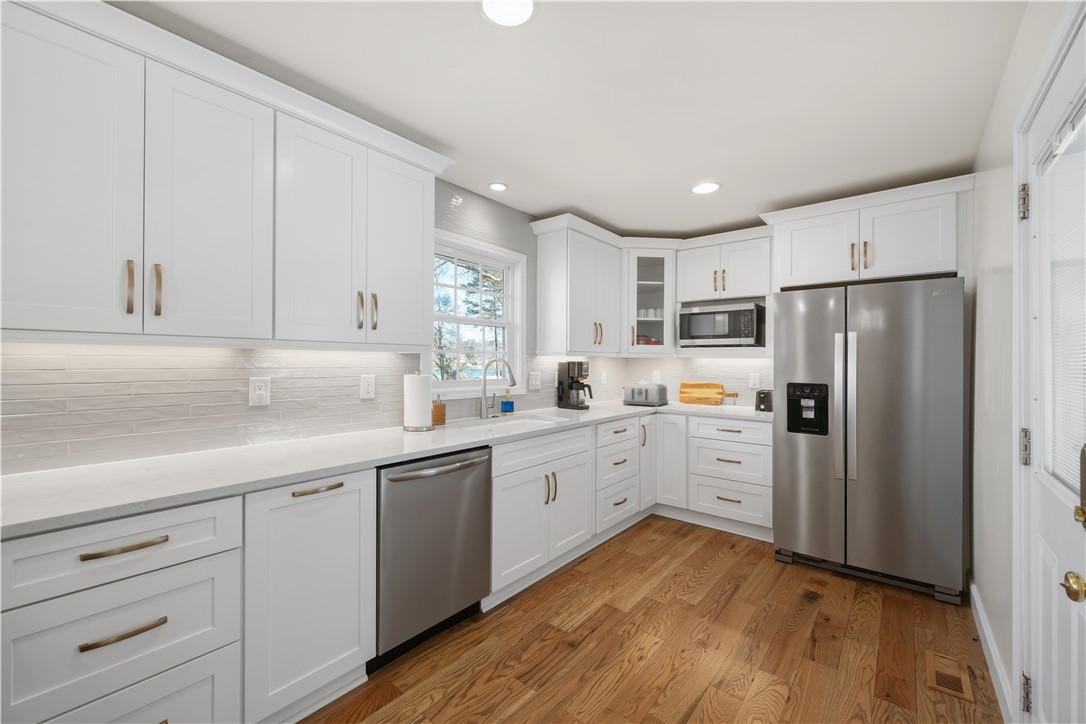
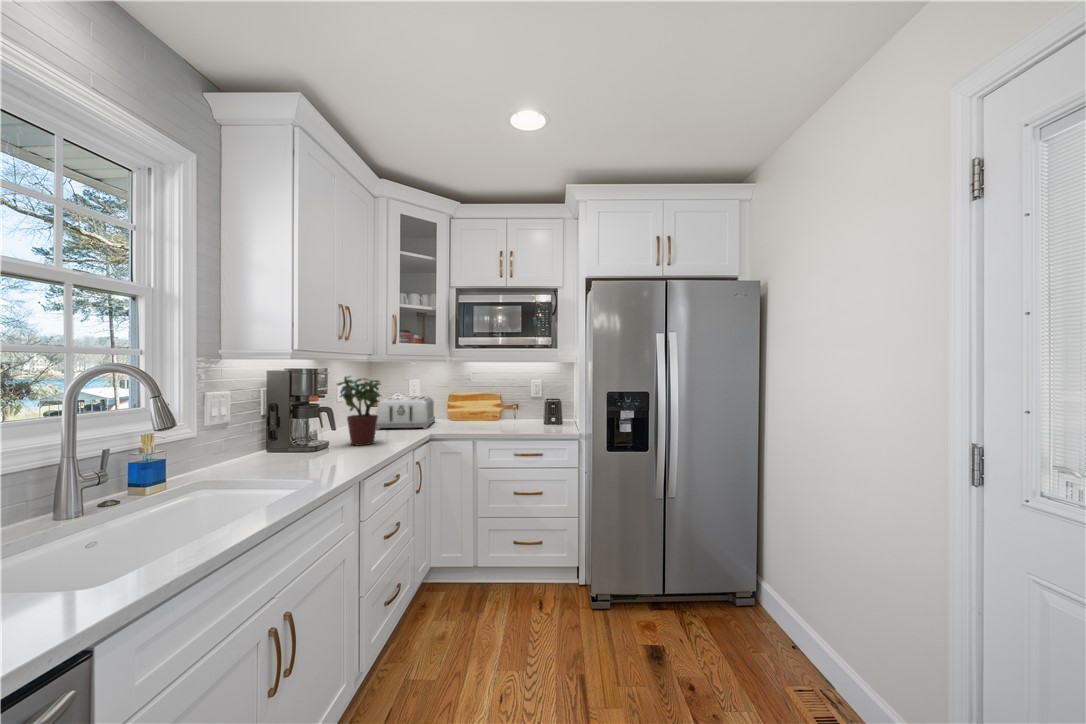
potted plant: none [594,365,622,410] -> present [337,376,381,445]

